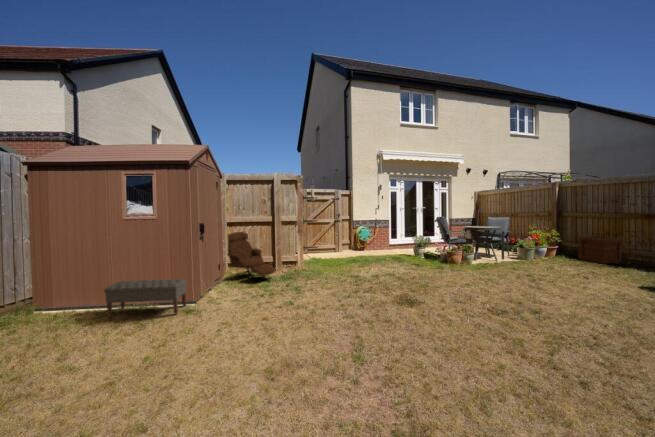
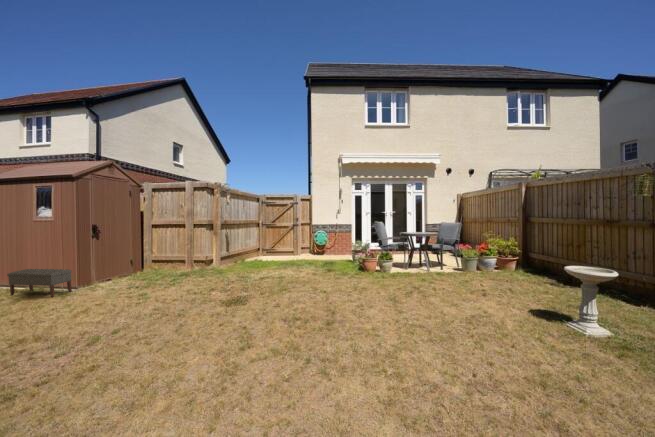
lounge chair: present [227,232,275,281] -> none [142,233,177,278]
wooden crate: present [578,236,622,264] -> none [520,245,569,279]

